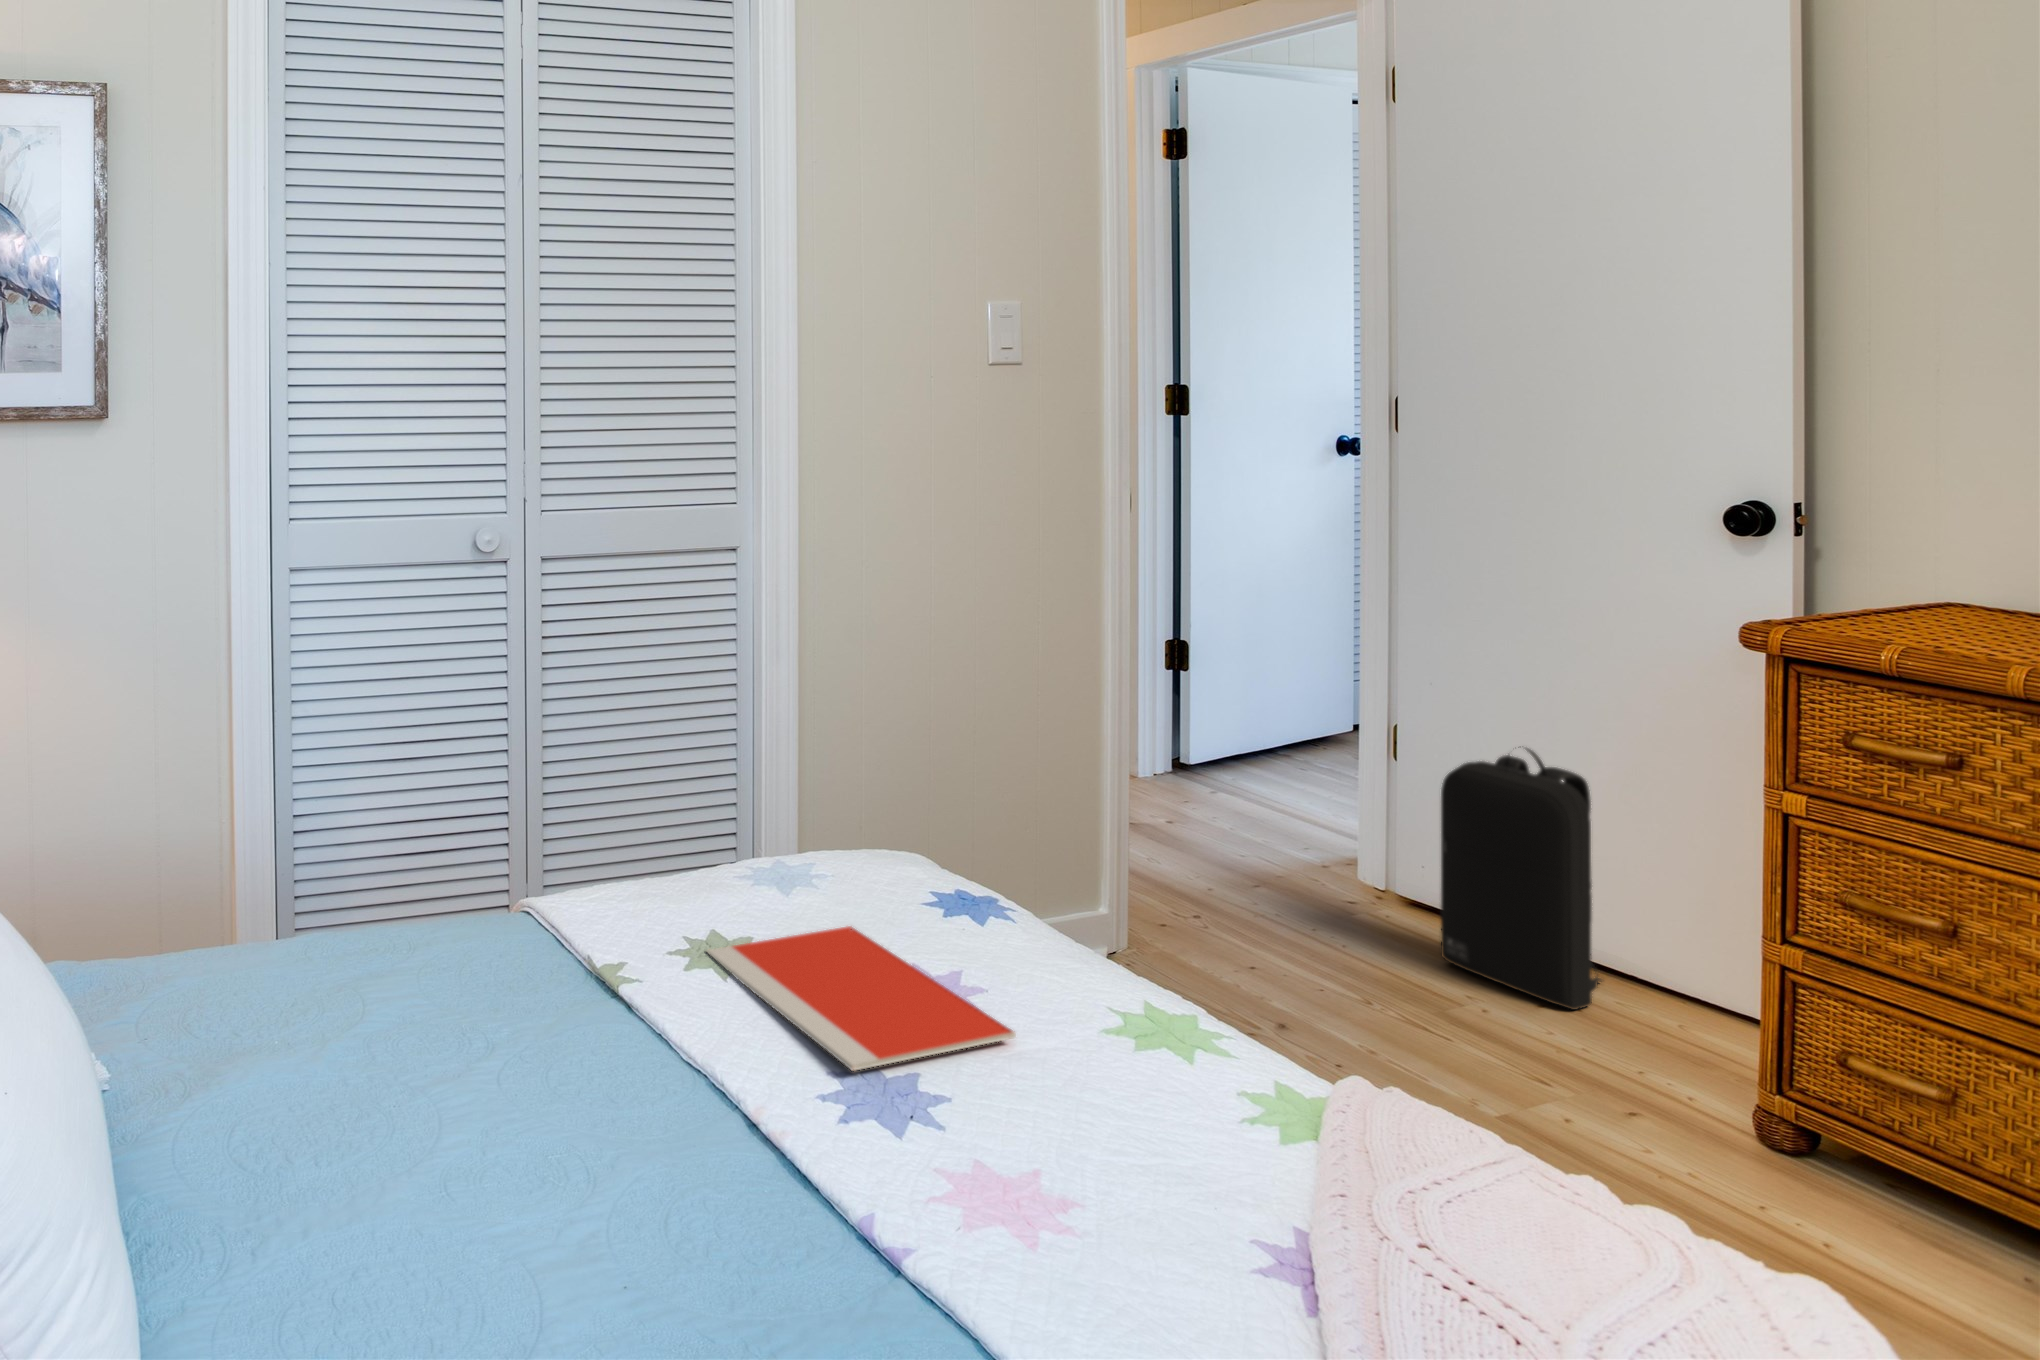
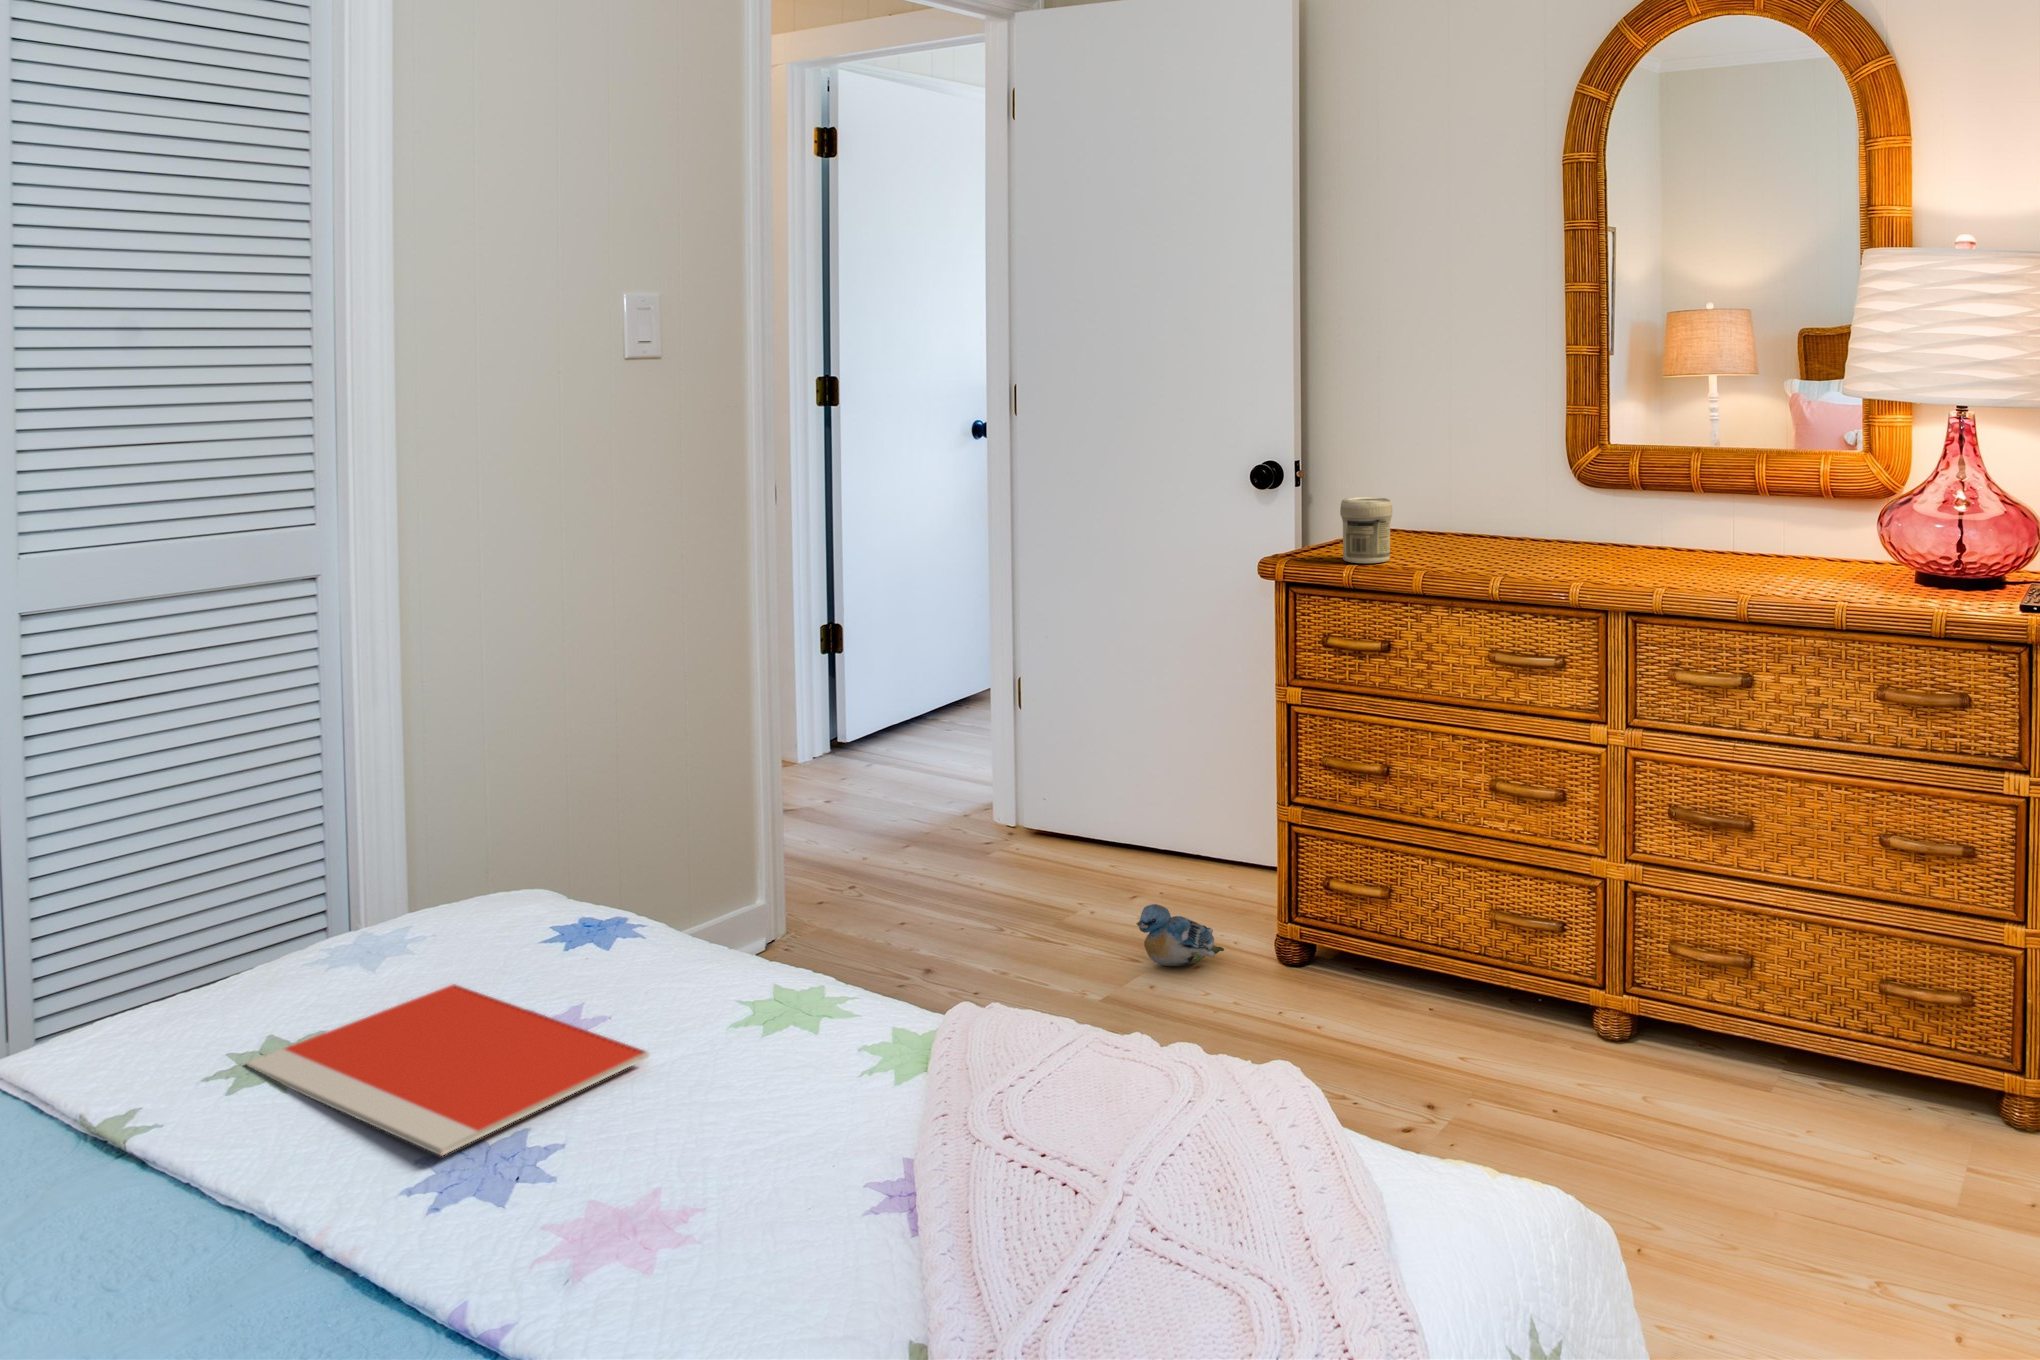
jar: none [1873,556,1966,648] -> present [1340,497,1393,563]
backpack: present [1441,747,1602,1010] -> none [1053,683,1171,894]
plush toy: none [1552,1023,1680,1110] -> present [1137,904,1224,966]

